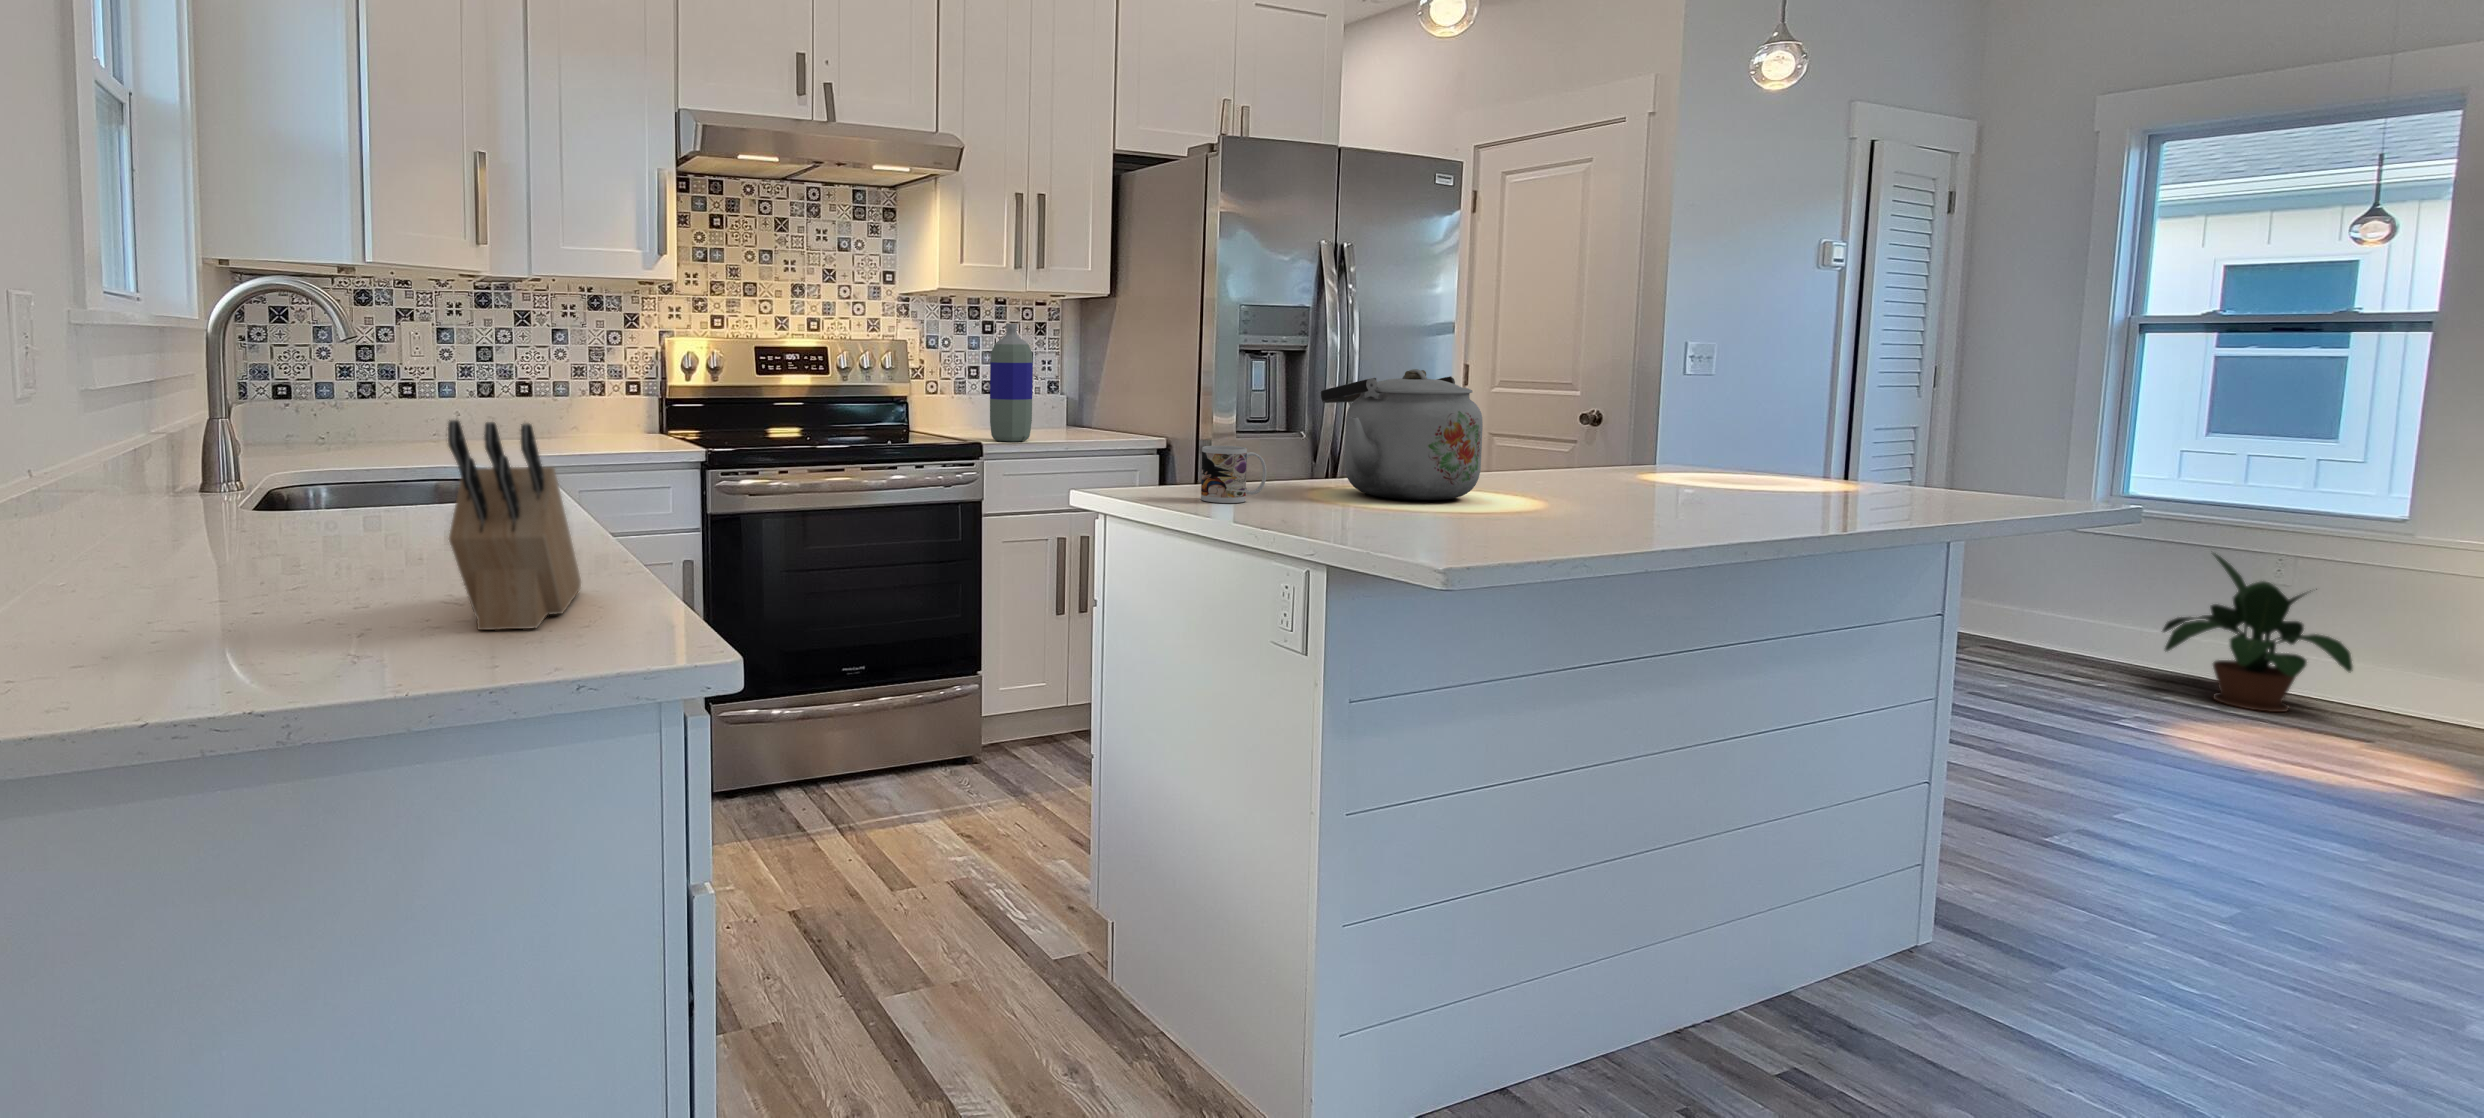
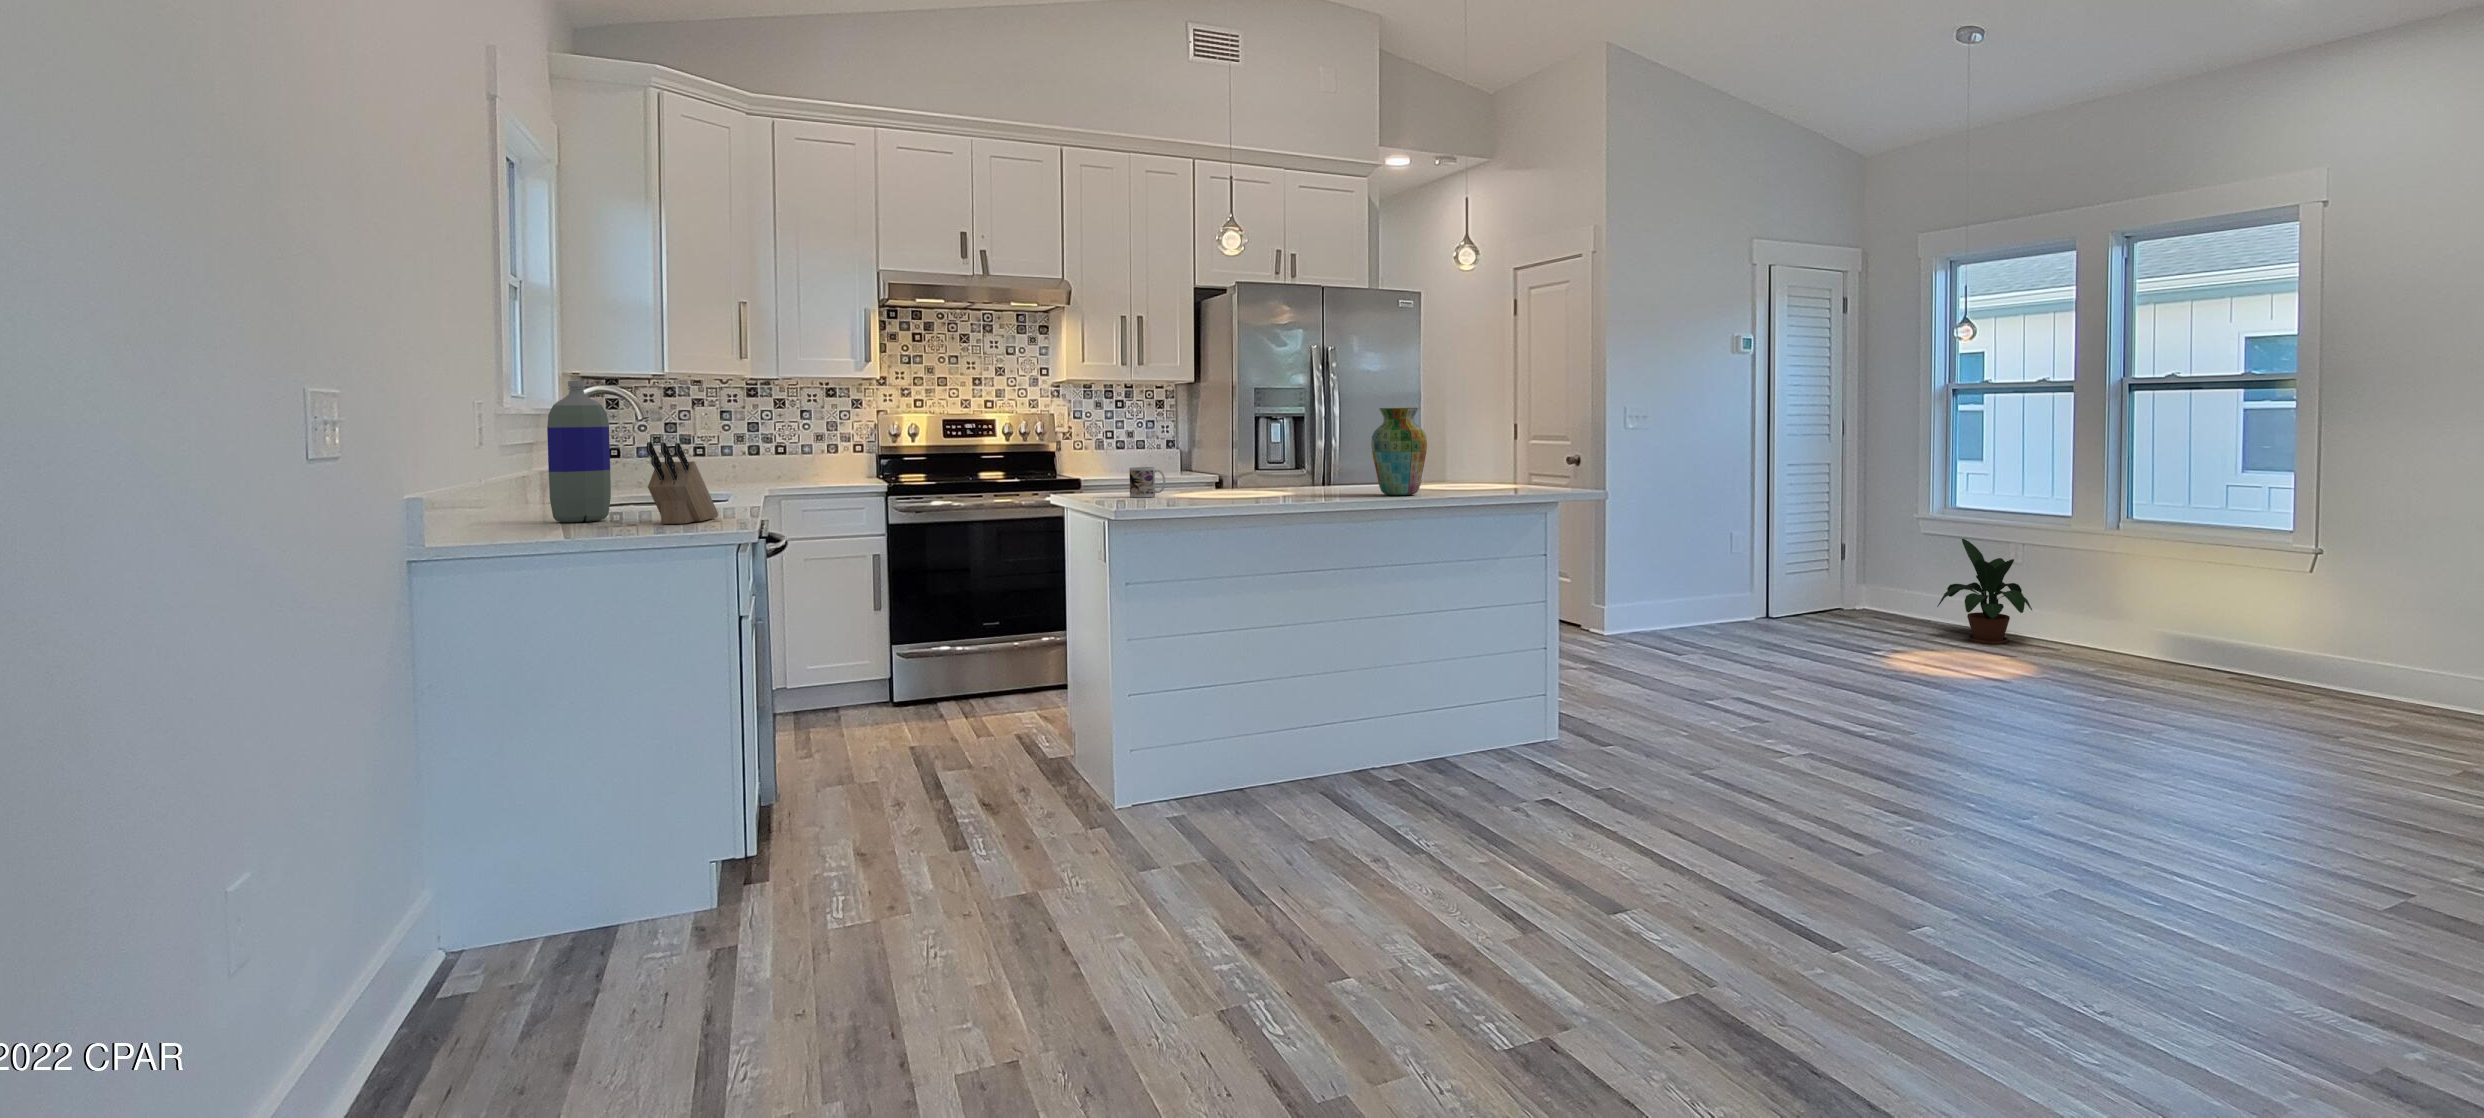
bottle: present [990,324,1033,442] -> present [547,381,611,522]
vase: none [1636,347,1756,510] -> present [1371,408,1427,495]
kettle: present [1321,369,1483,500] -> none [1212,423,1298,494]

